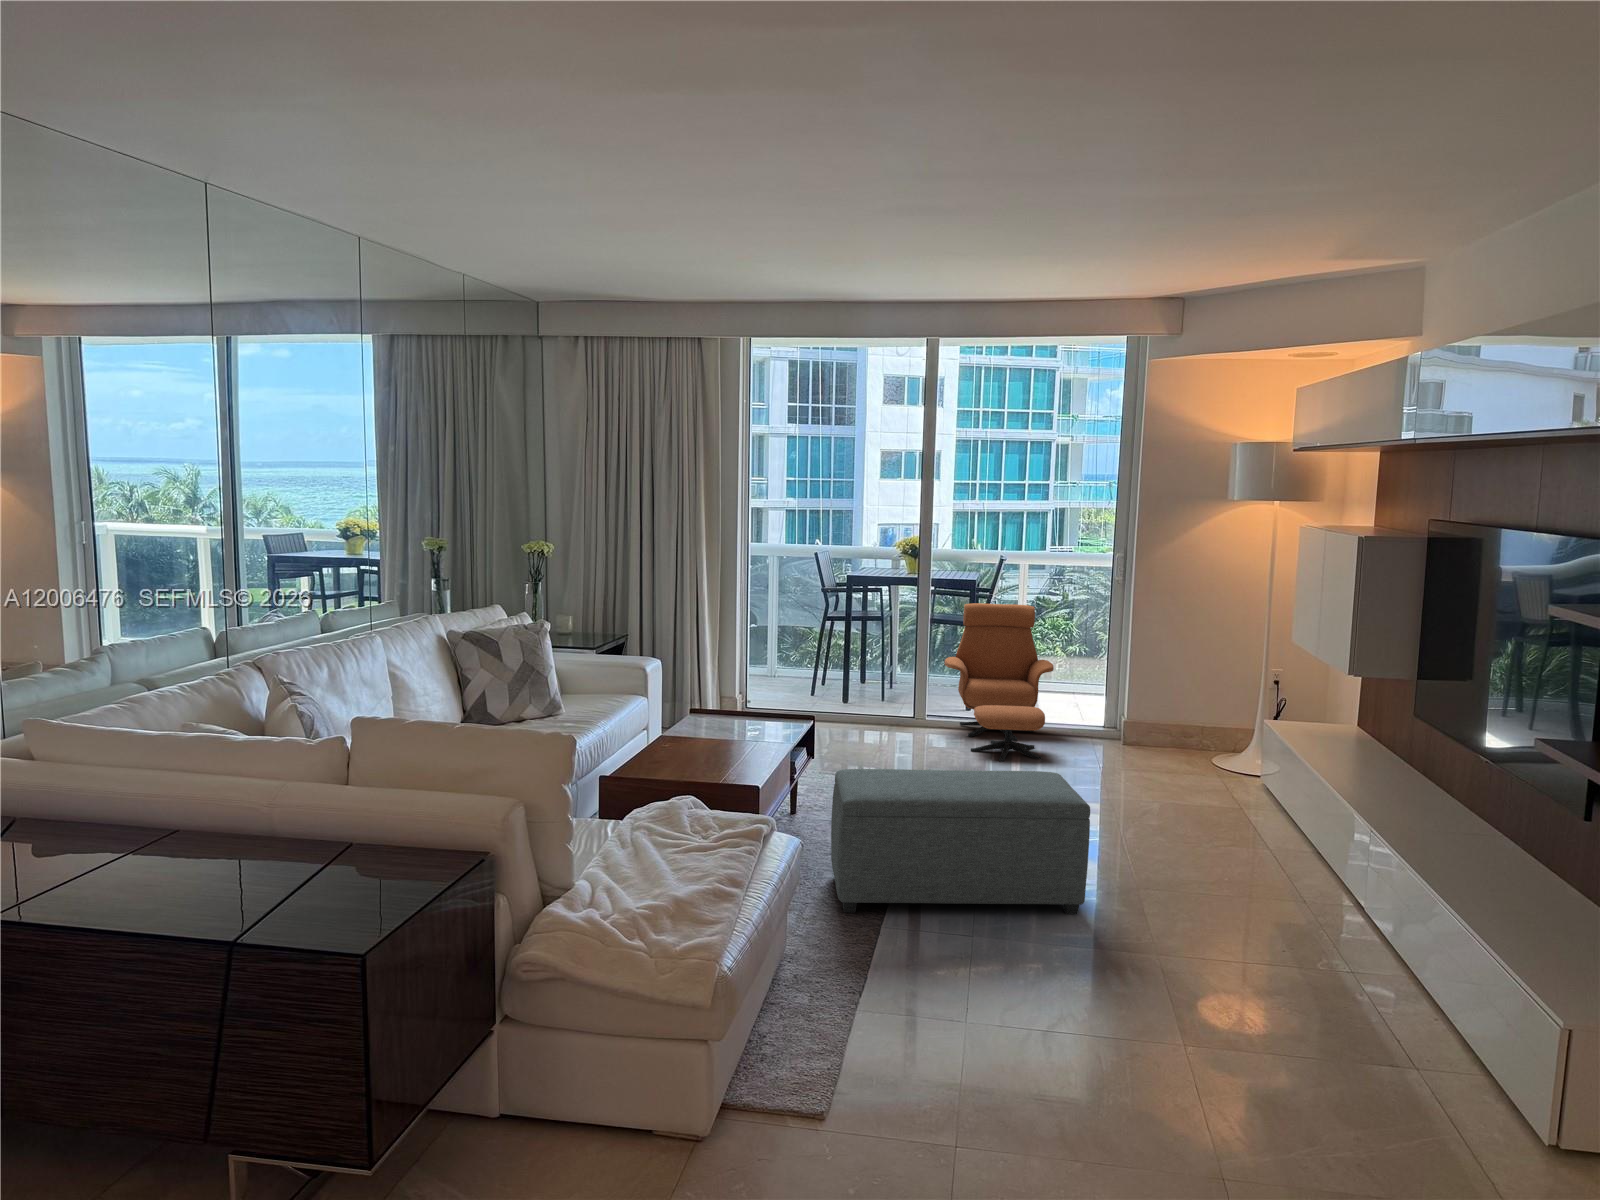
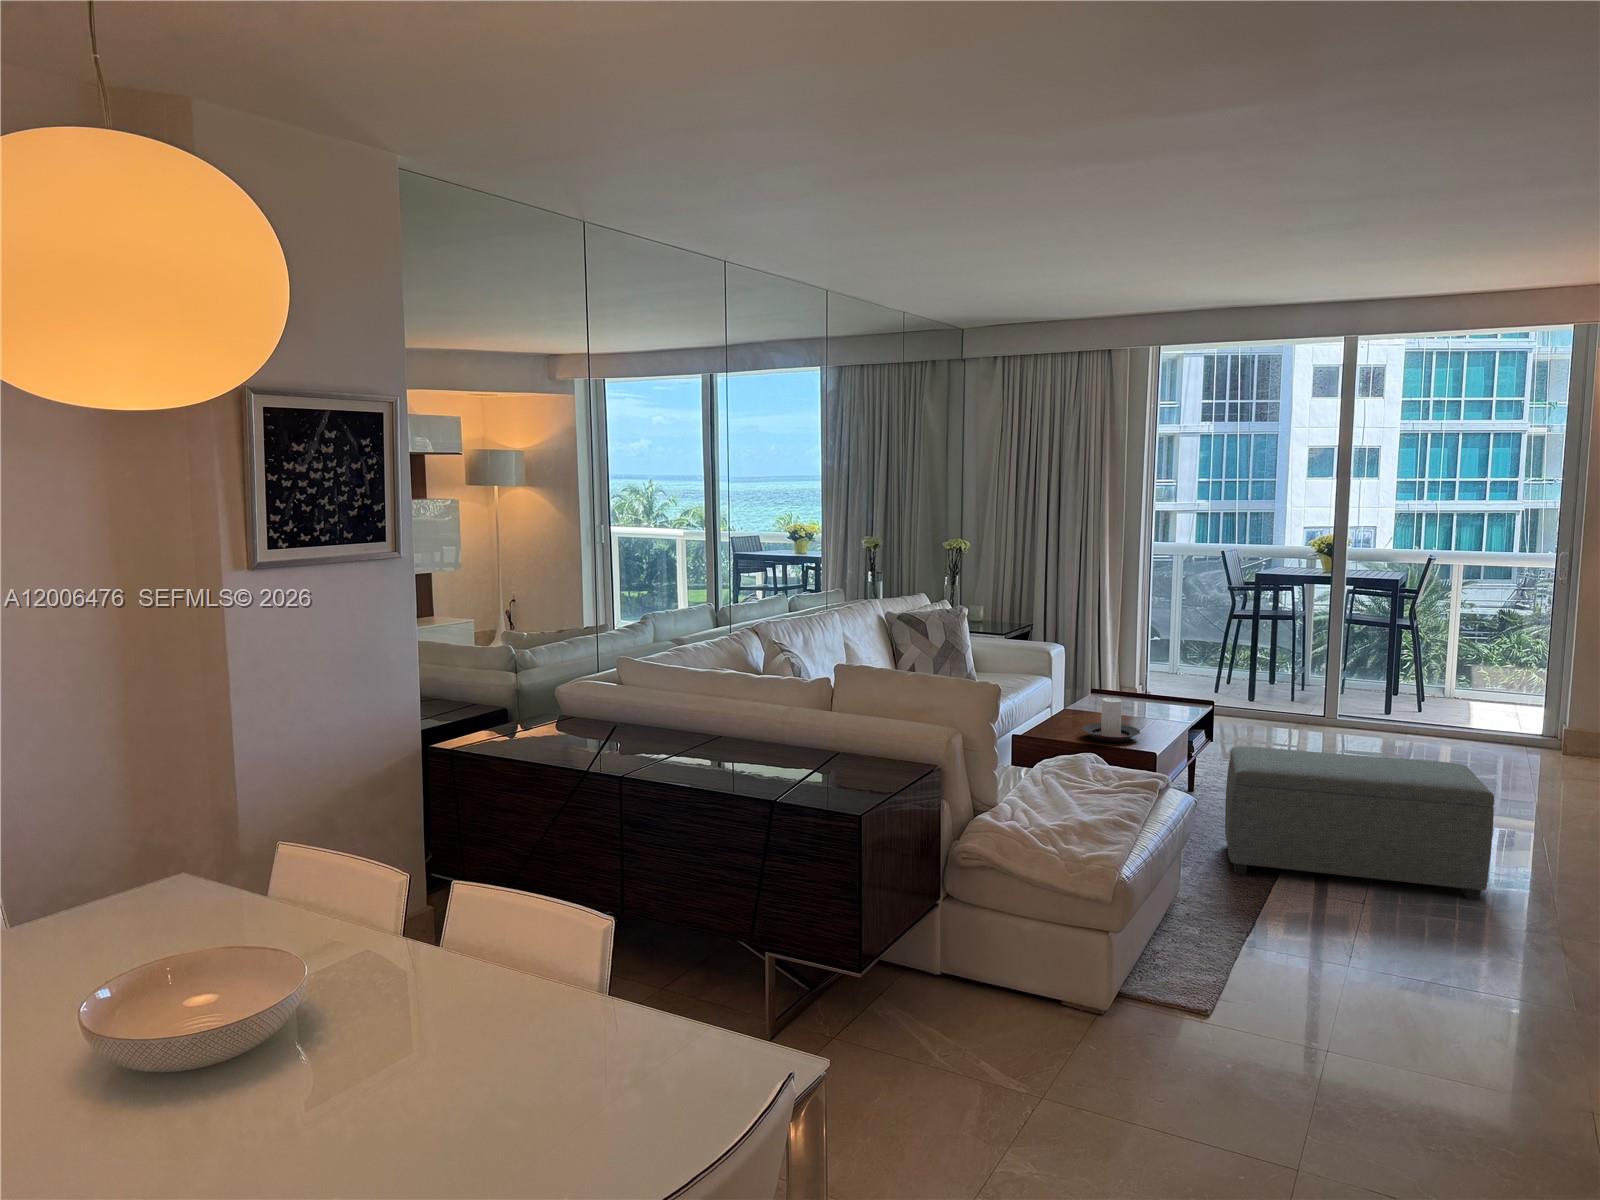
lounge chair: present [944,603,1054,762] -> none [1360,604,1488,766]
candle holder: none [677,721,740,773] -> present [1082,698,1140,742]

